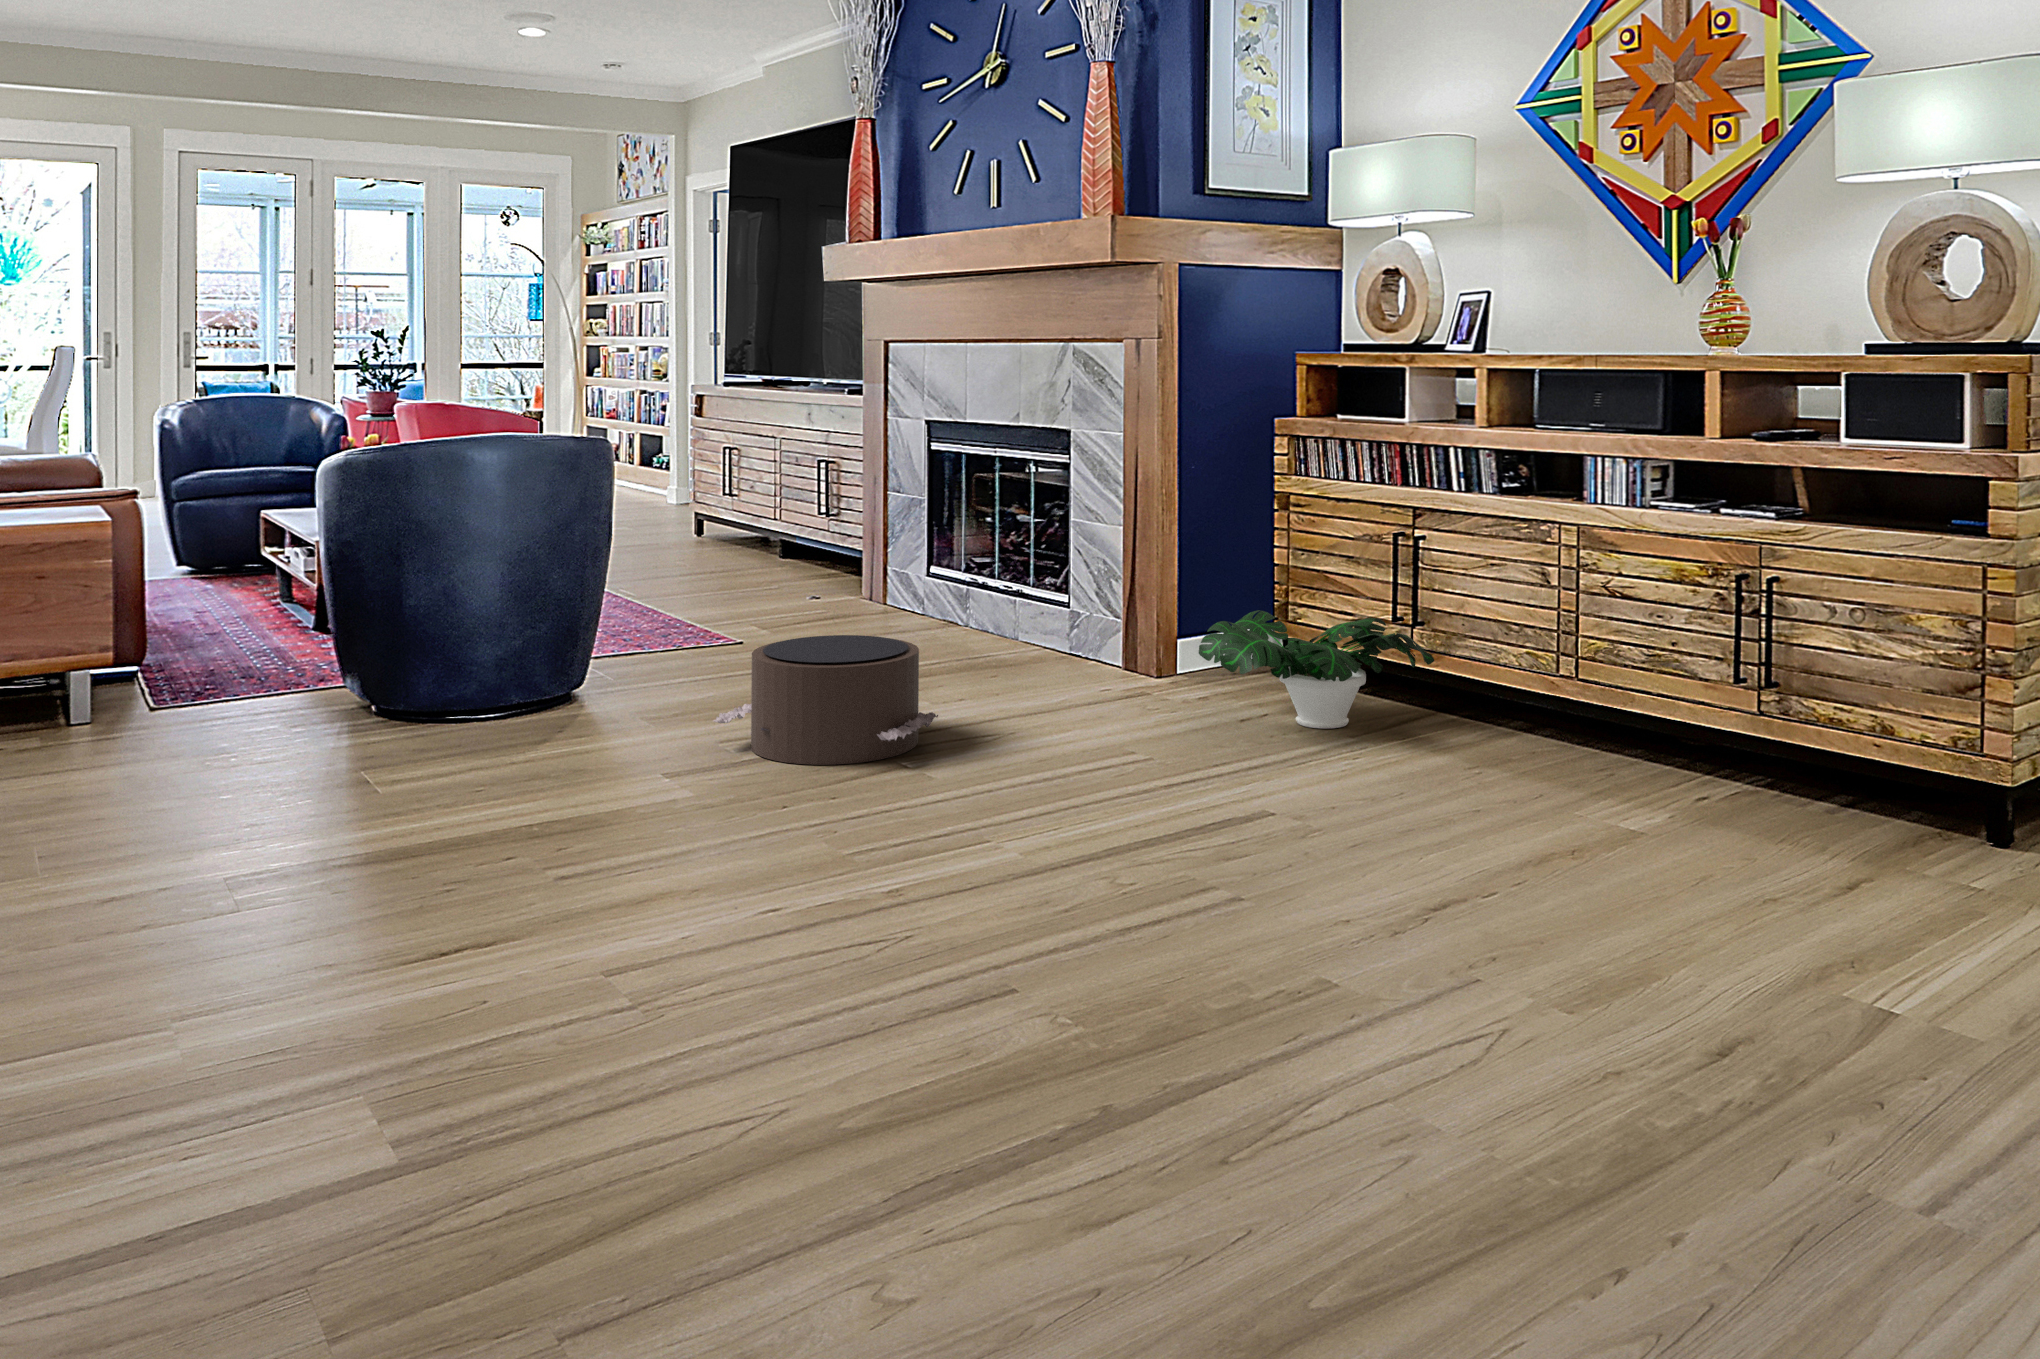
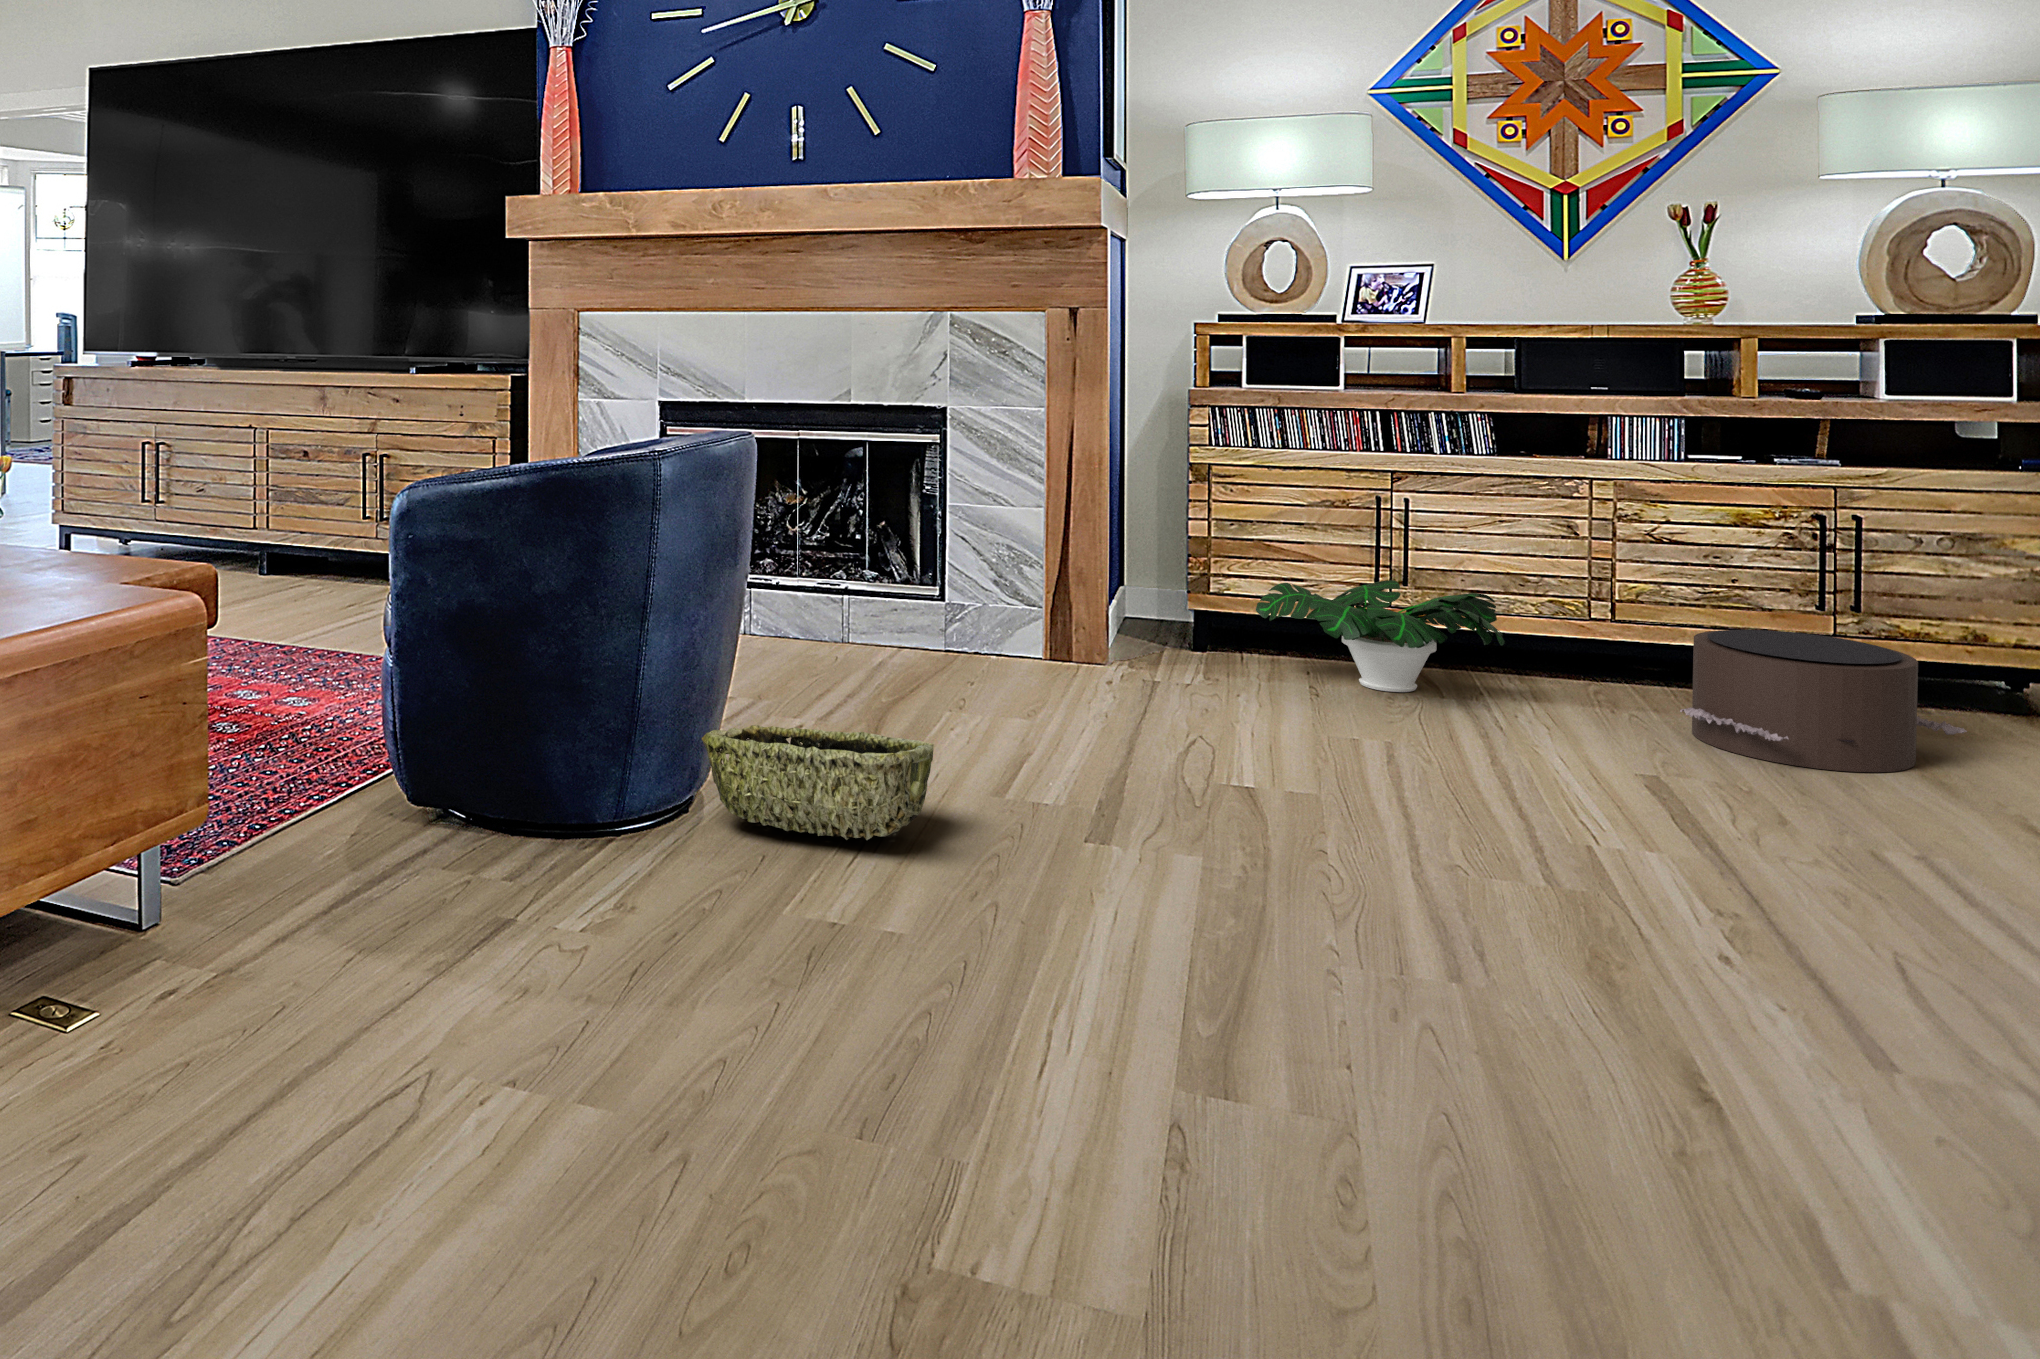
pouf: present [713,635,938,765] -> present [1680,630,1967,772]
woven basket: none [441,653,585,747] -> present [702,725,934,840]

